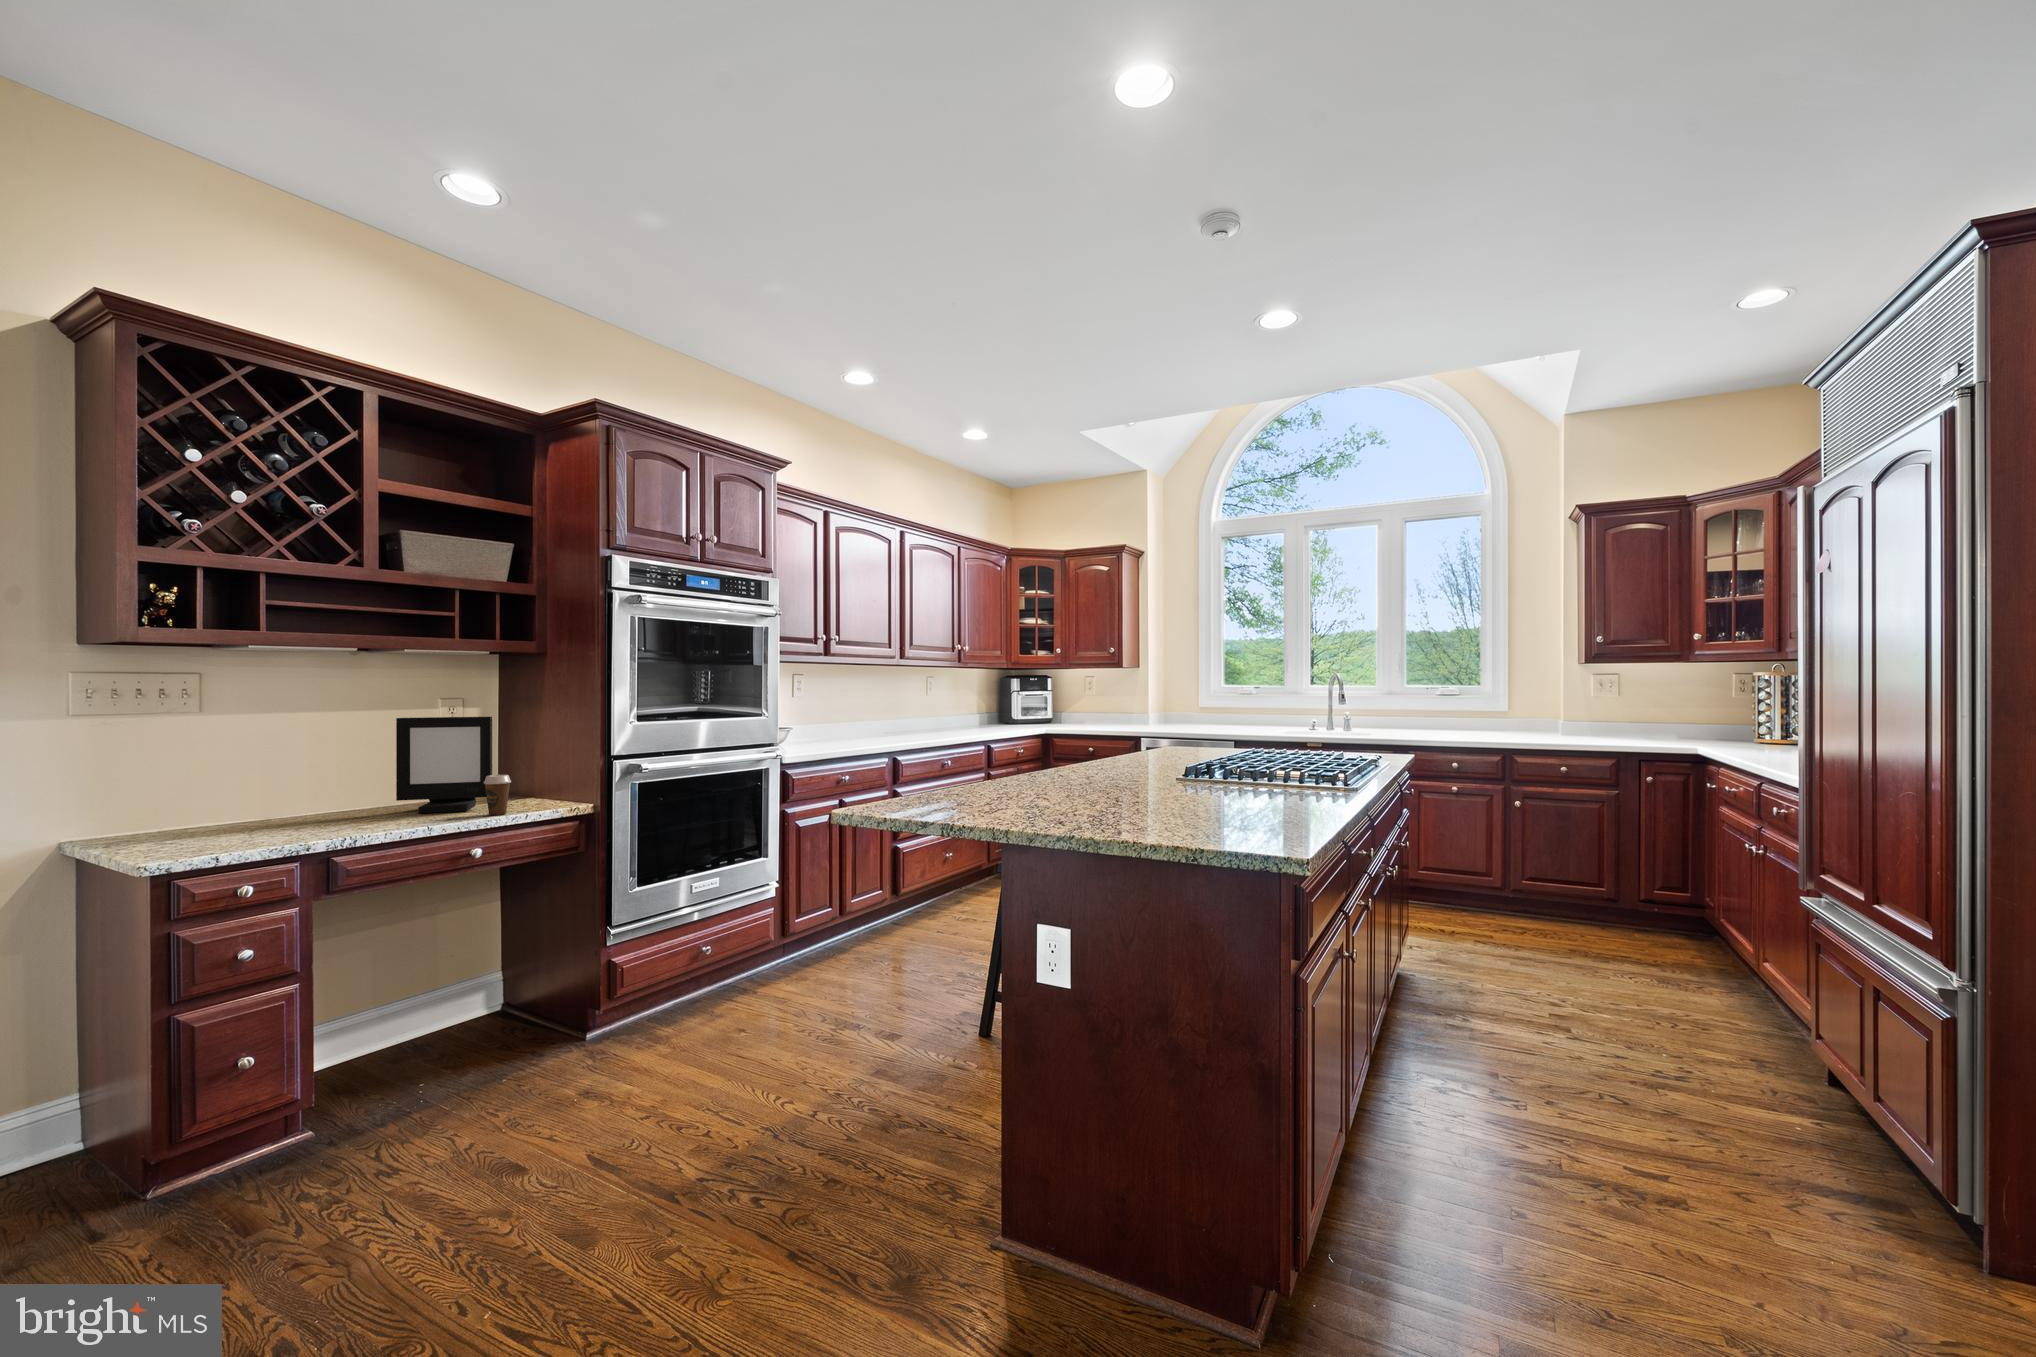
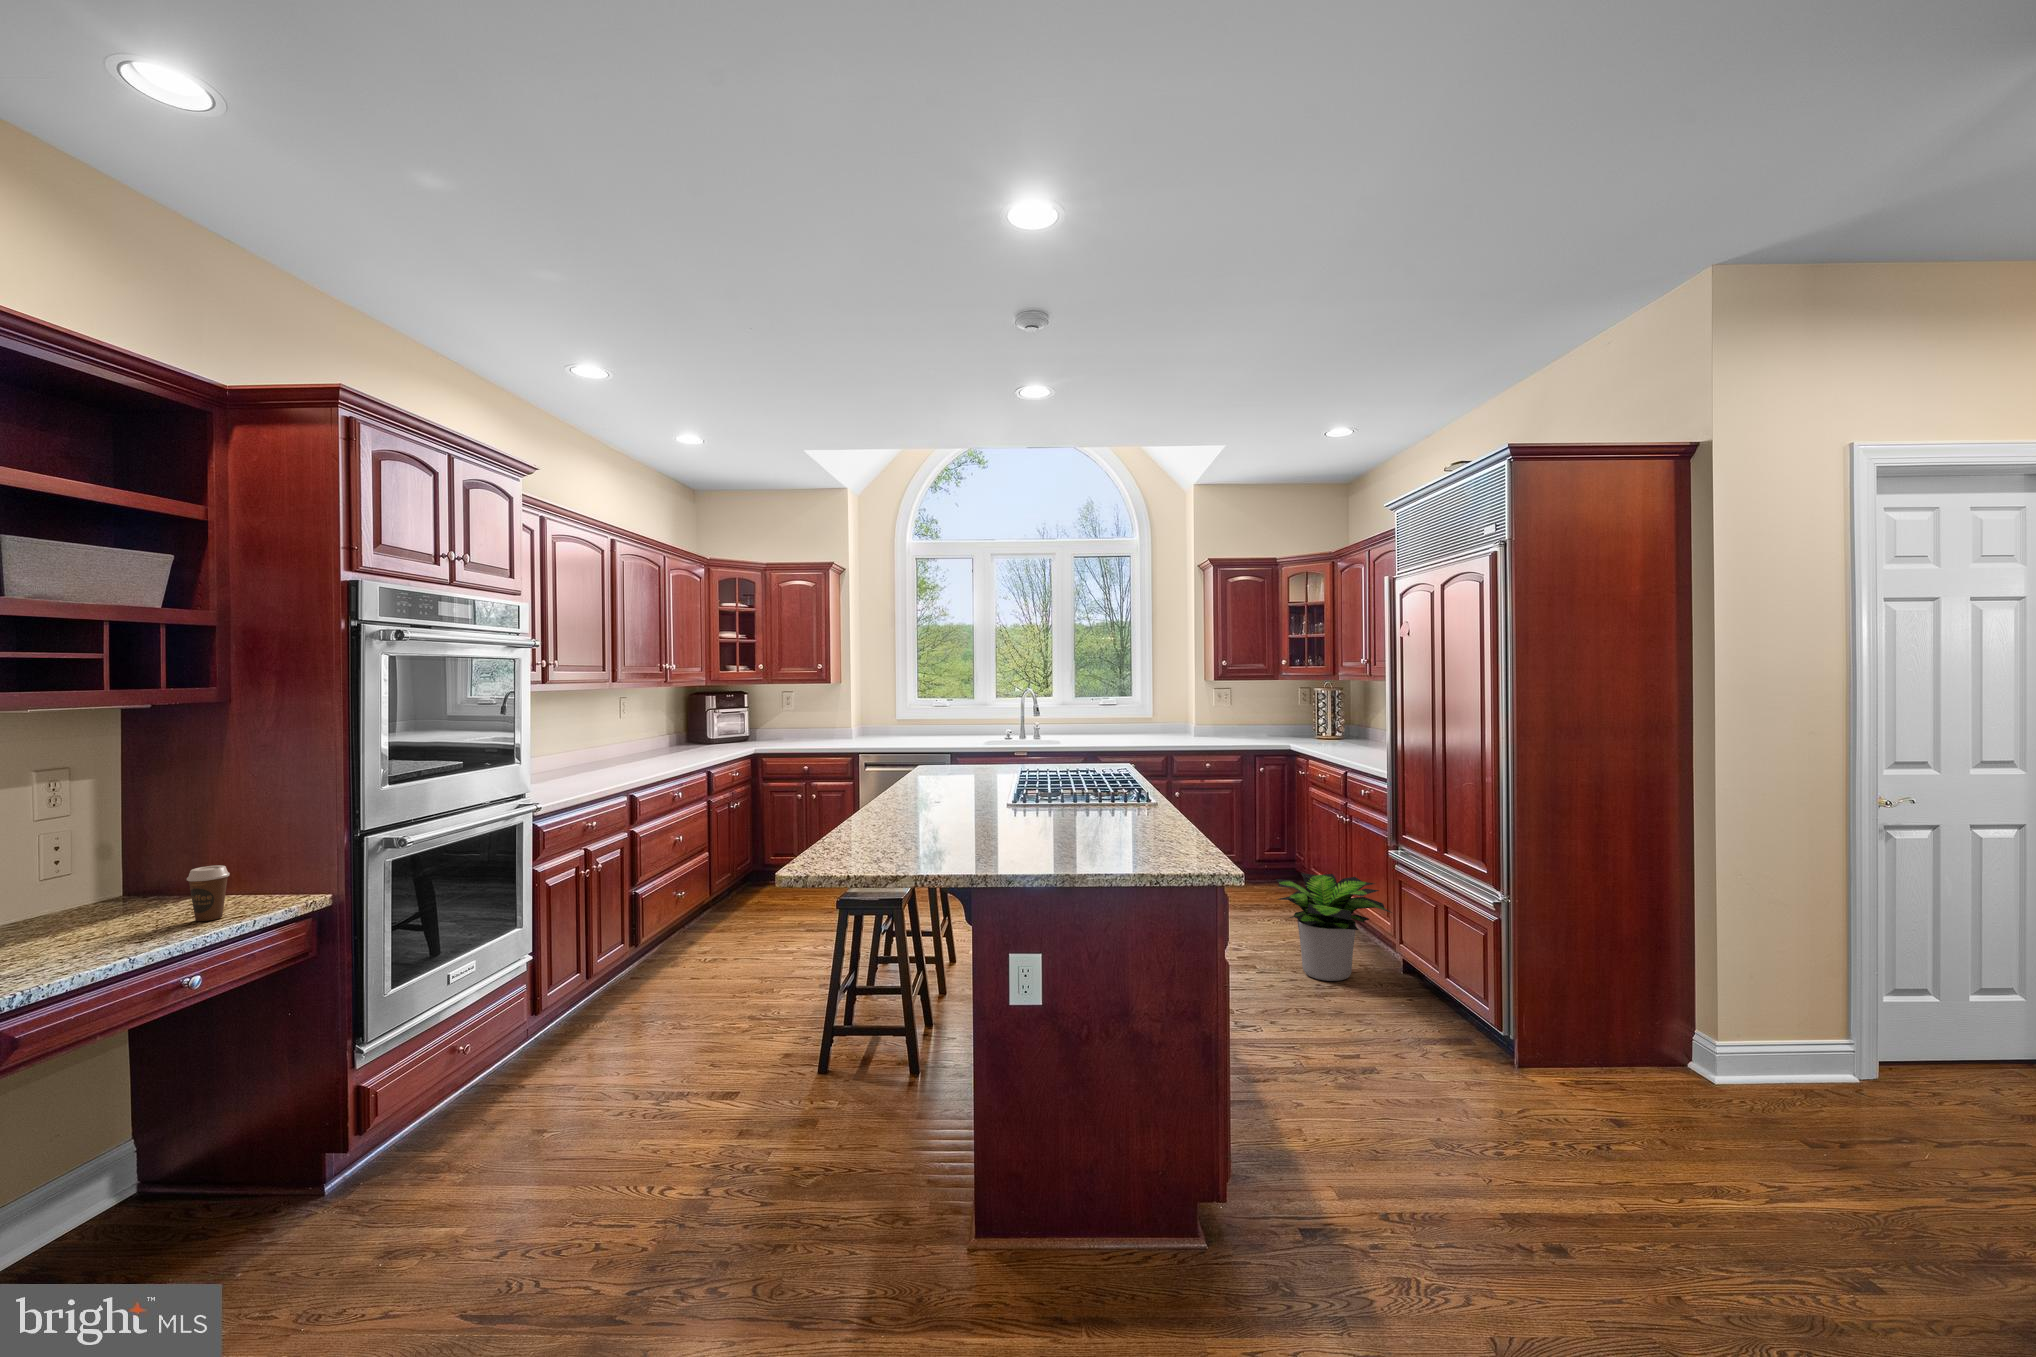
picture frame: present [396,717,492,813] -> none [17,789,180,933]
potted plant: none [1586,911,1777,1062] -> present [1275,873,1392,981]

